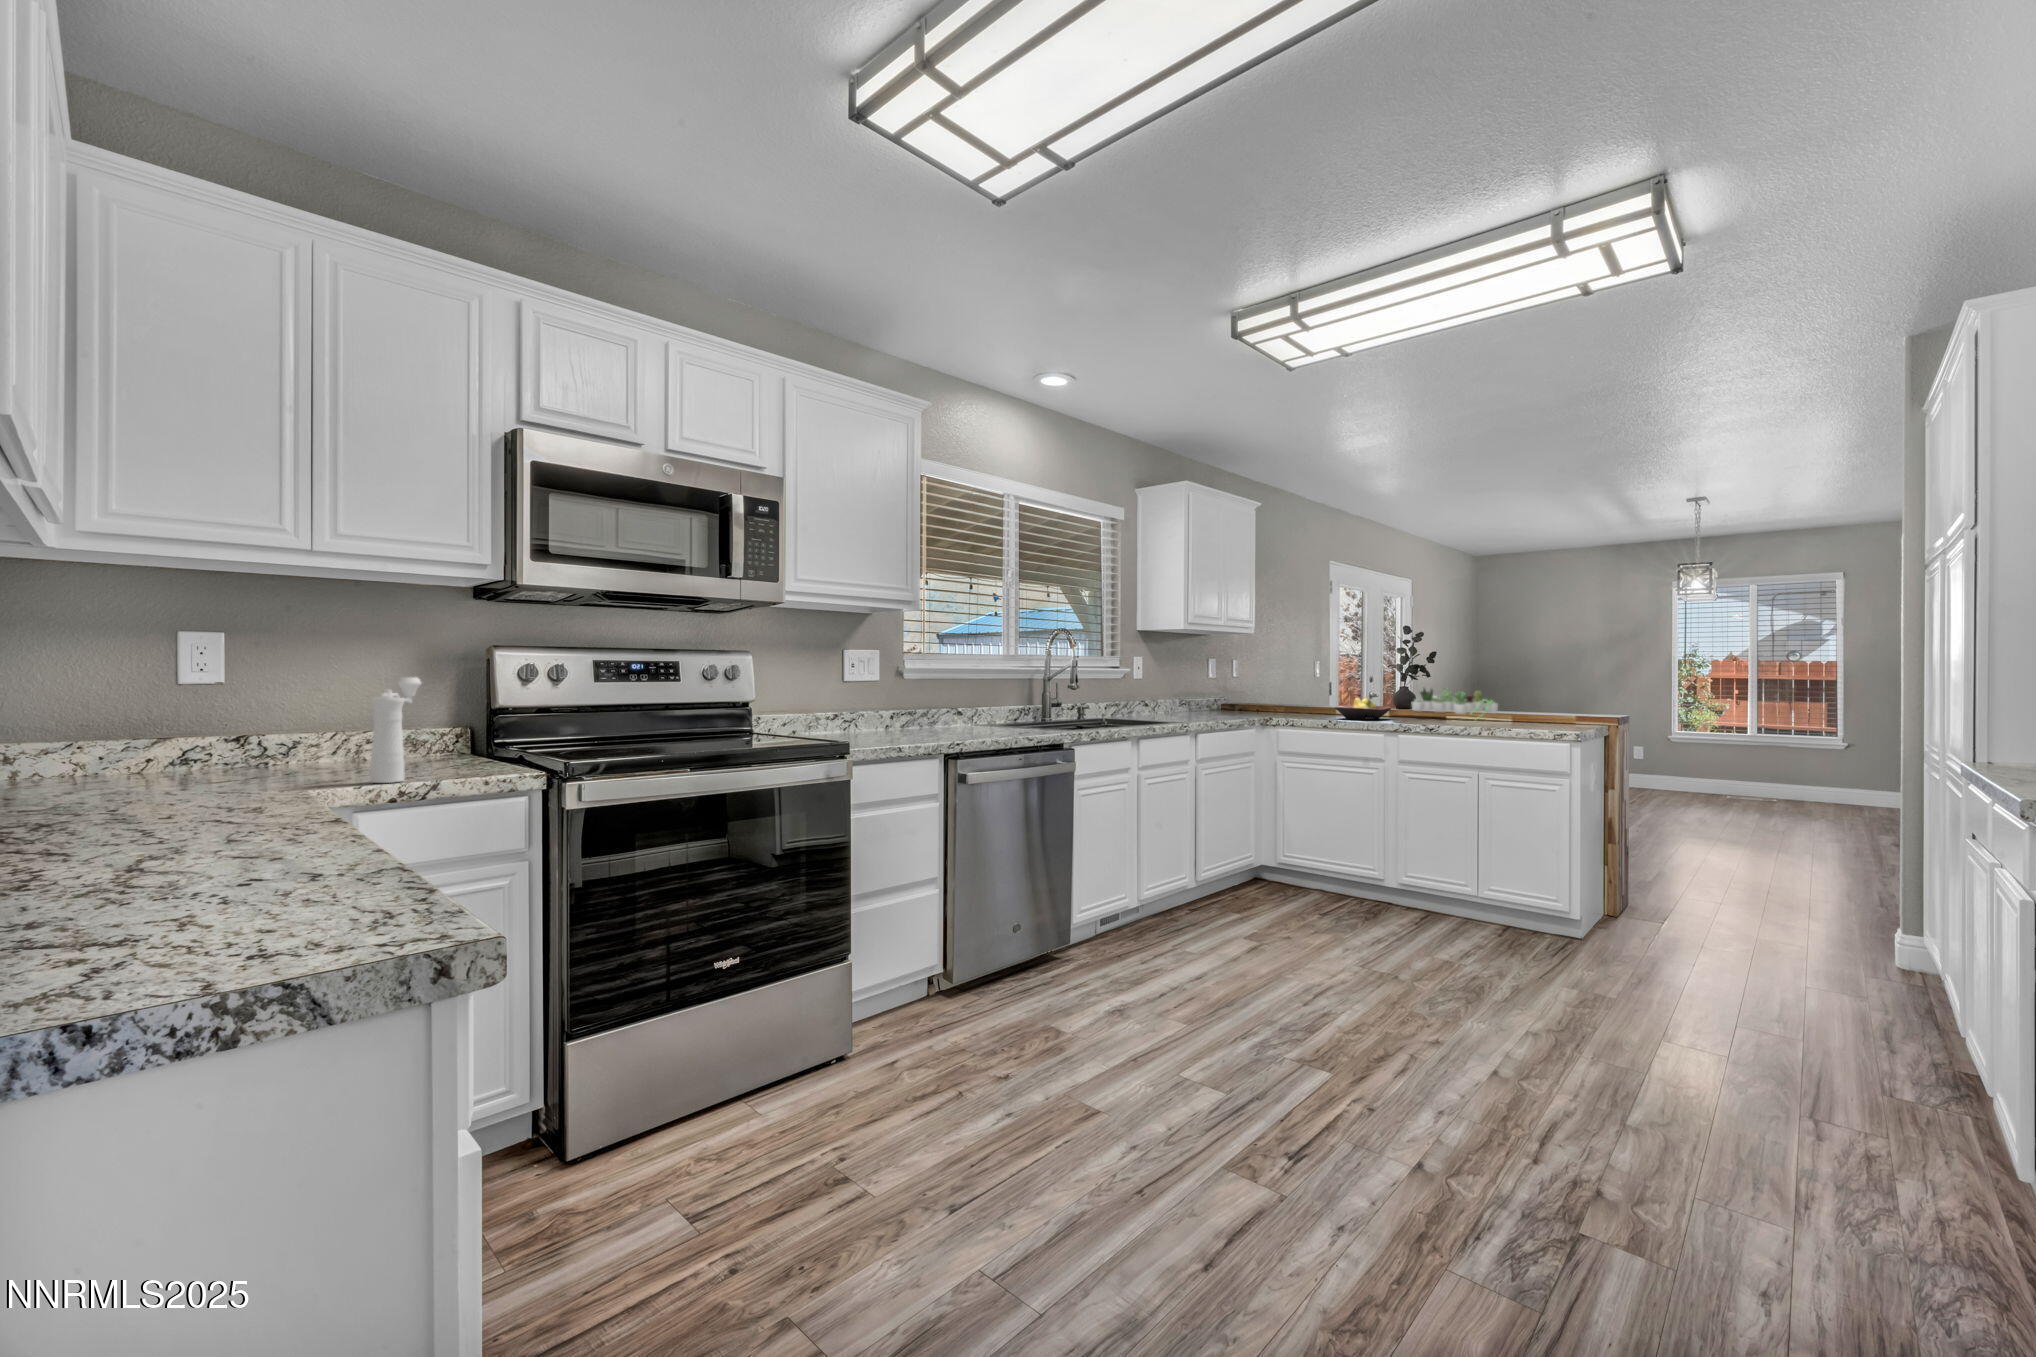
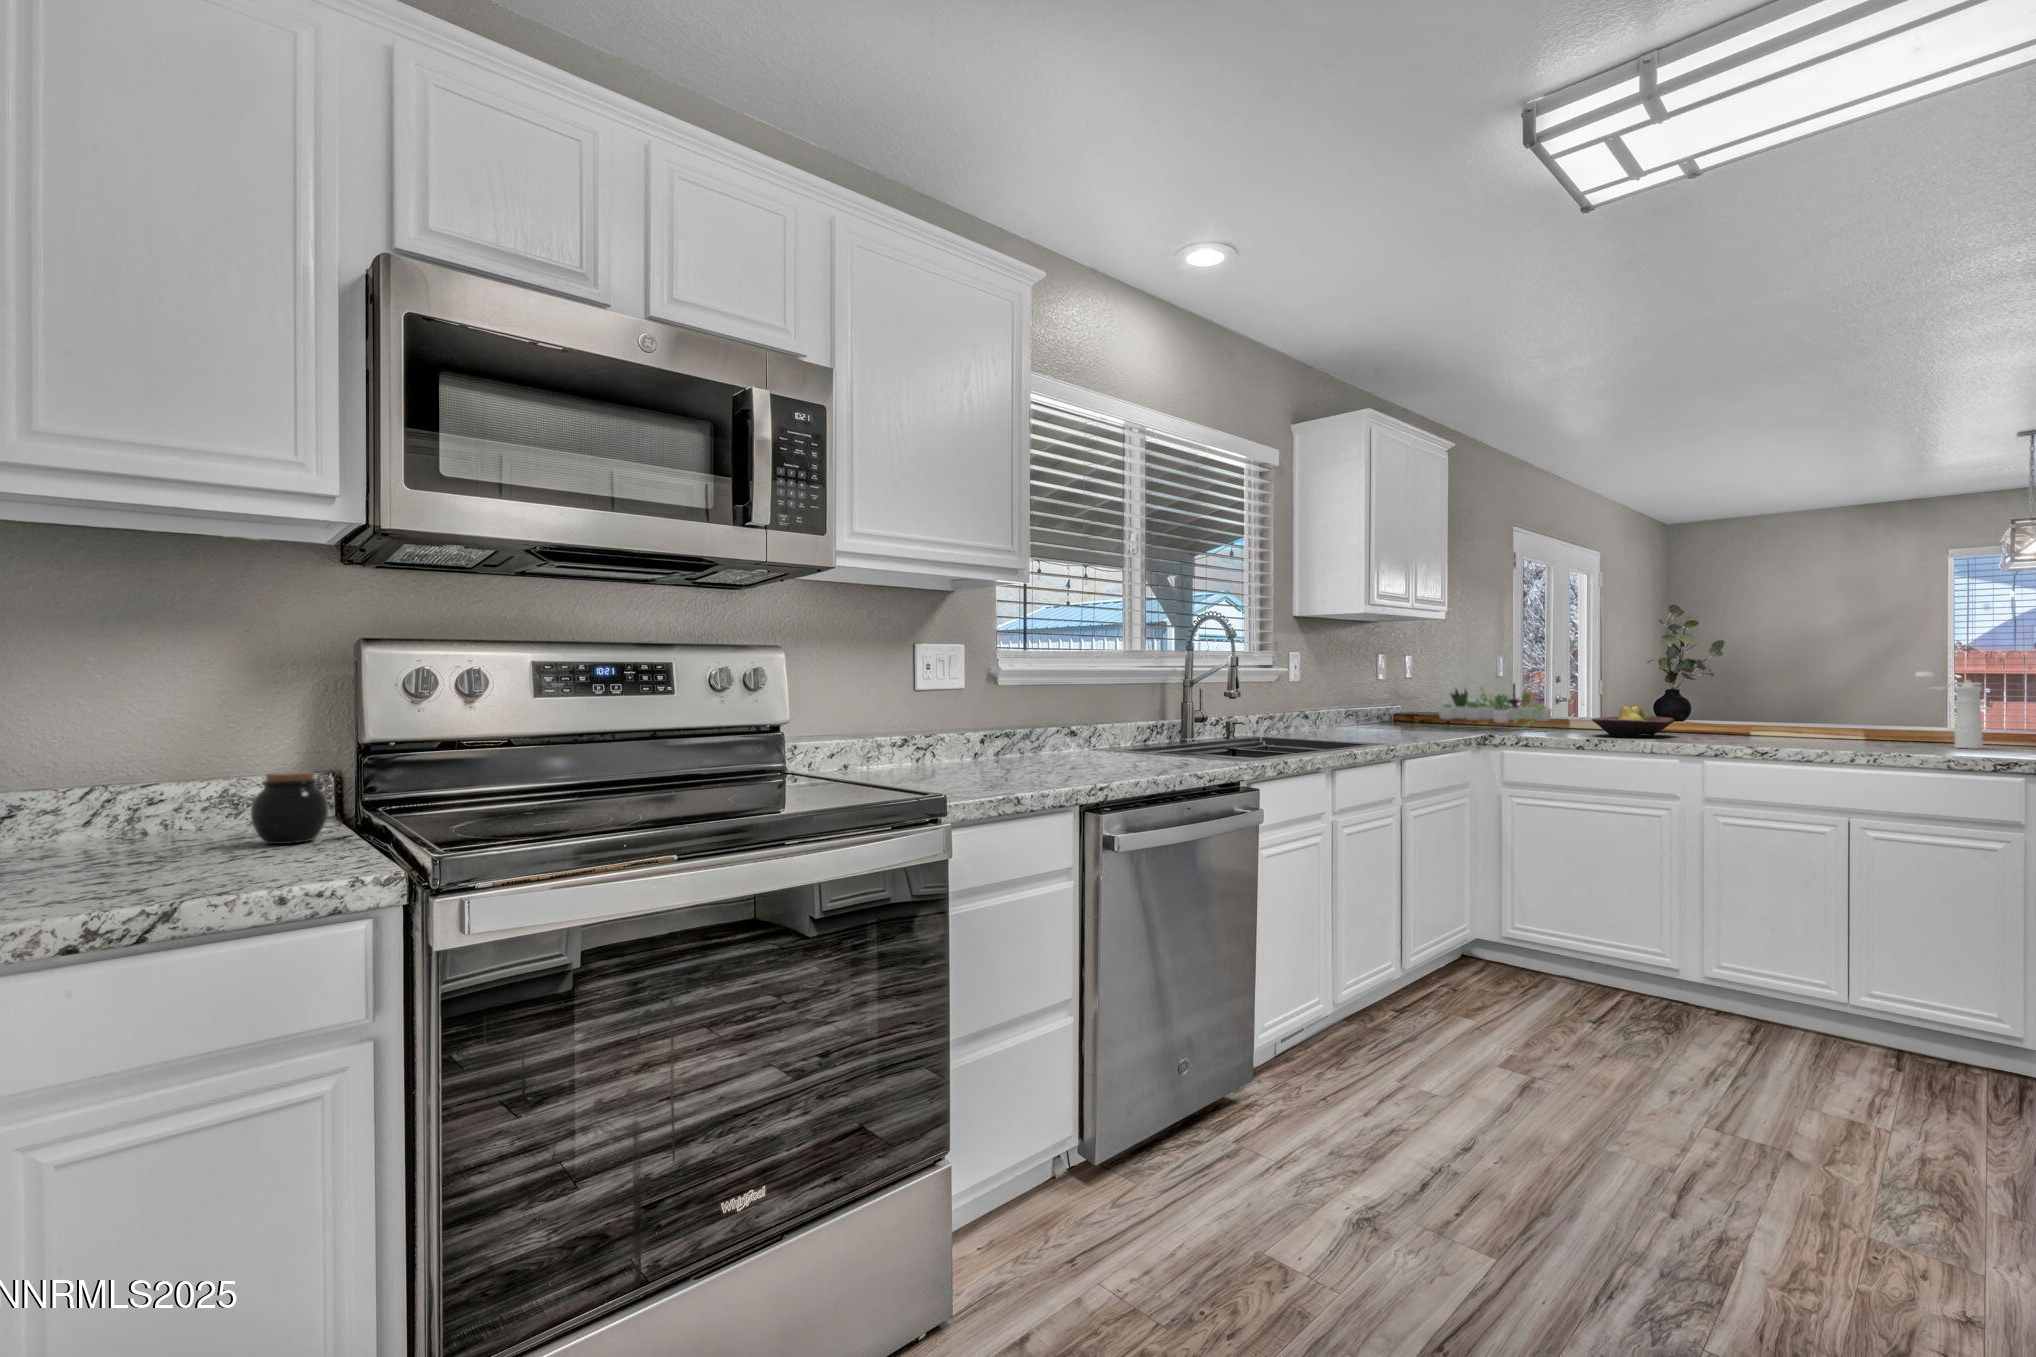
pepper mill: present [371,677,421,783] -> present [1915,672,1983,749]
succulent plant: present [1412,687,1498,718] -> present [1439,688,1551,729]
jar: none [431,724,474,765] -> present [251,771,328,844]

